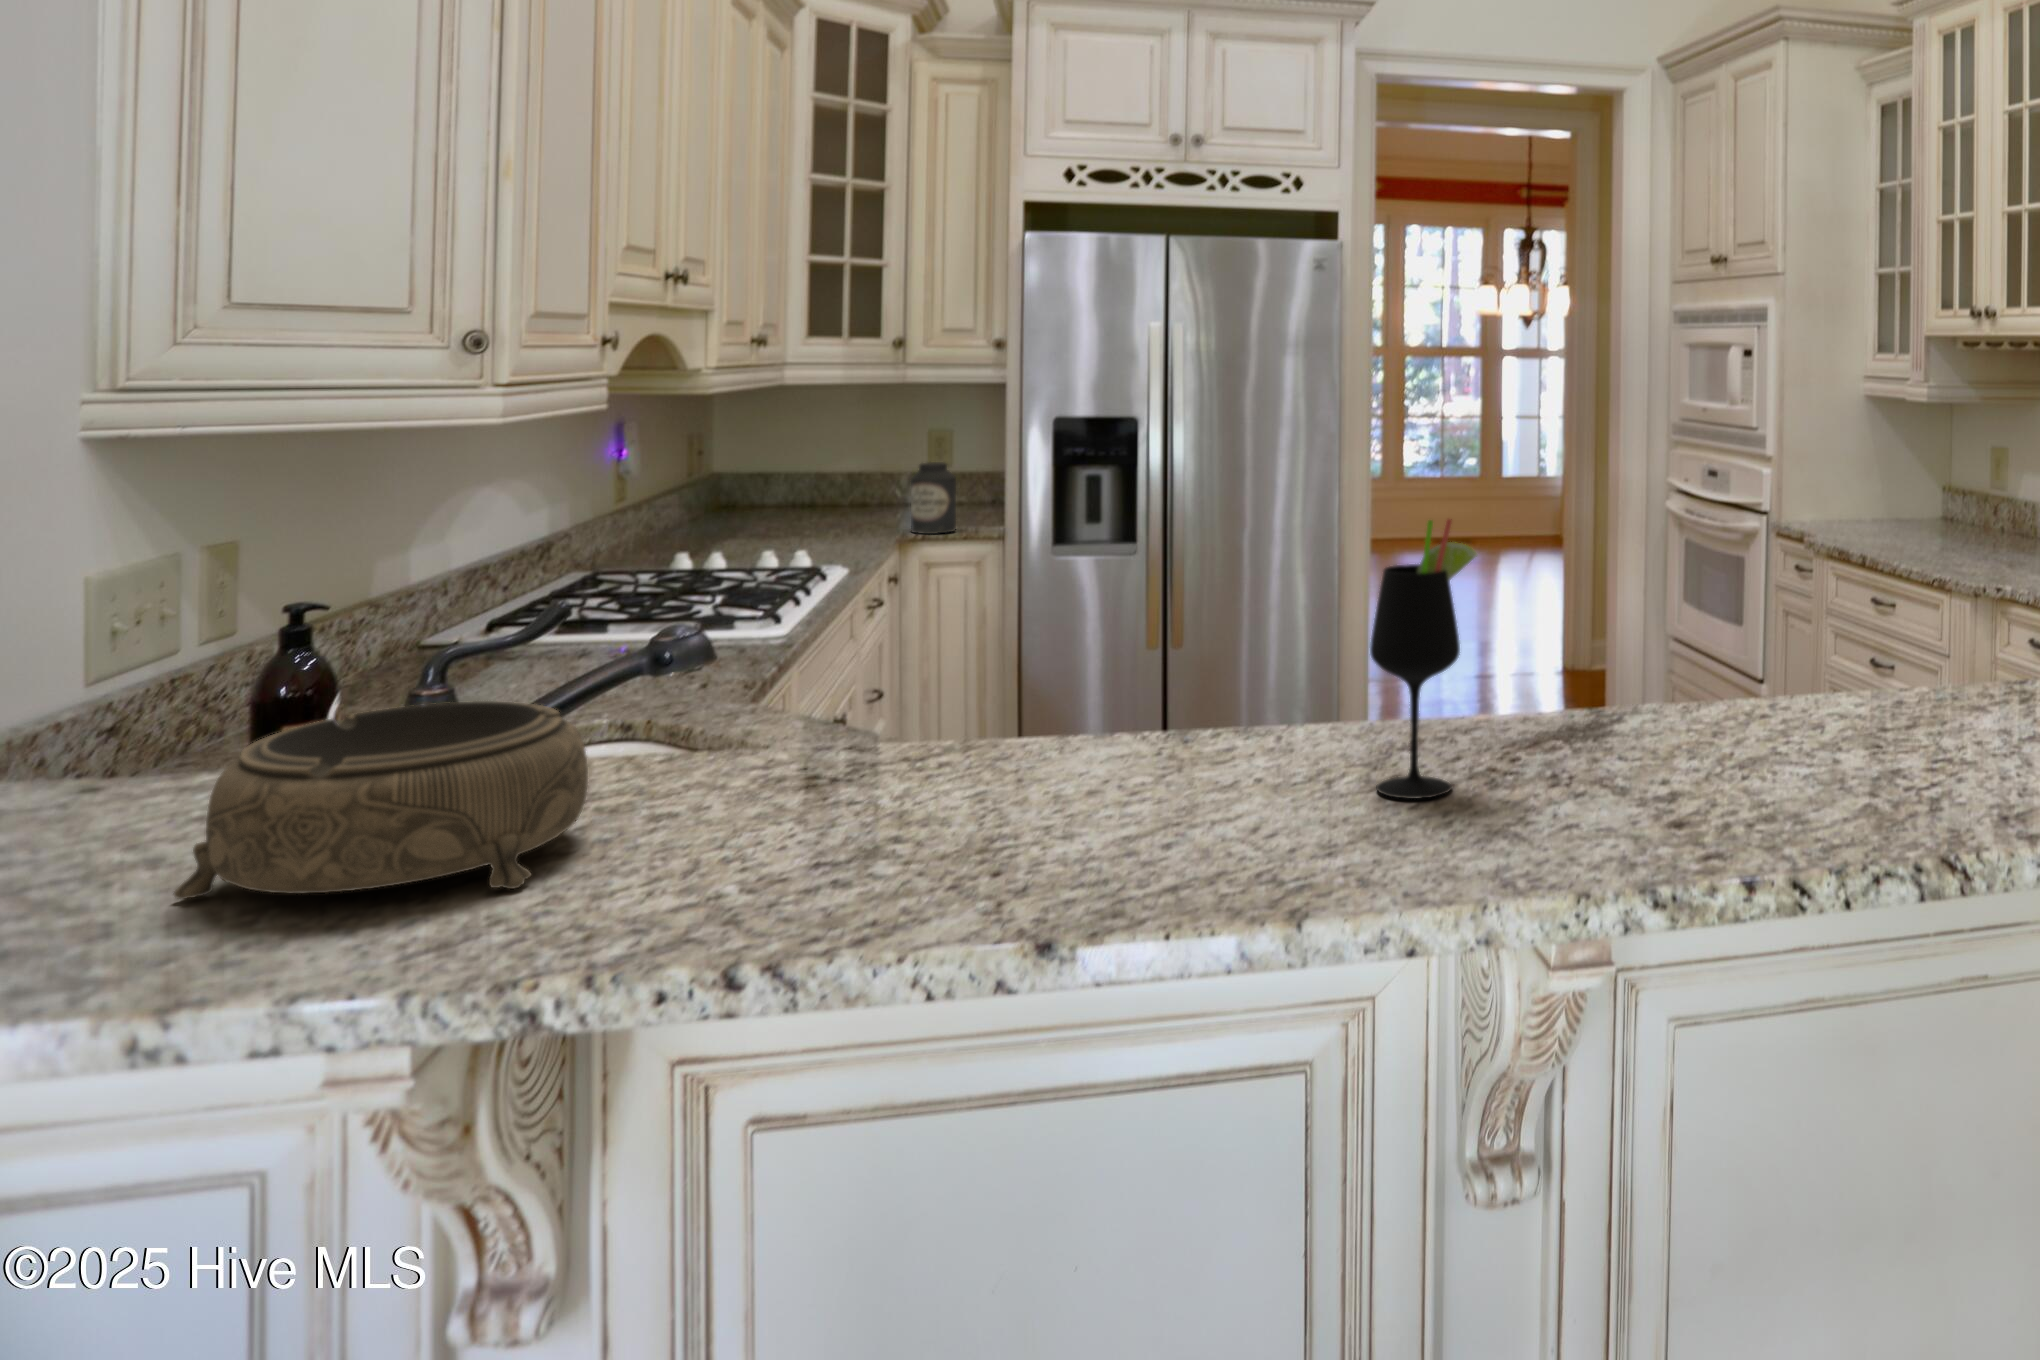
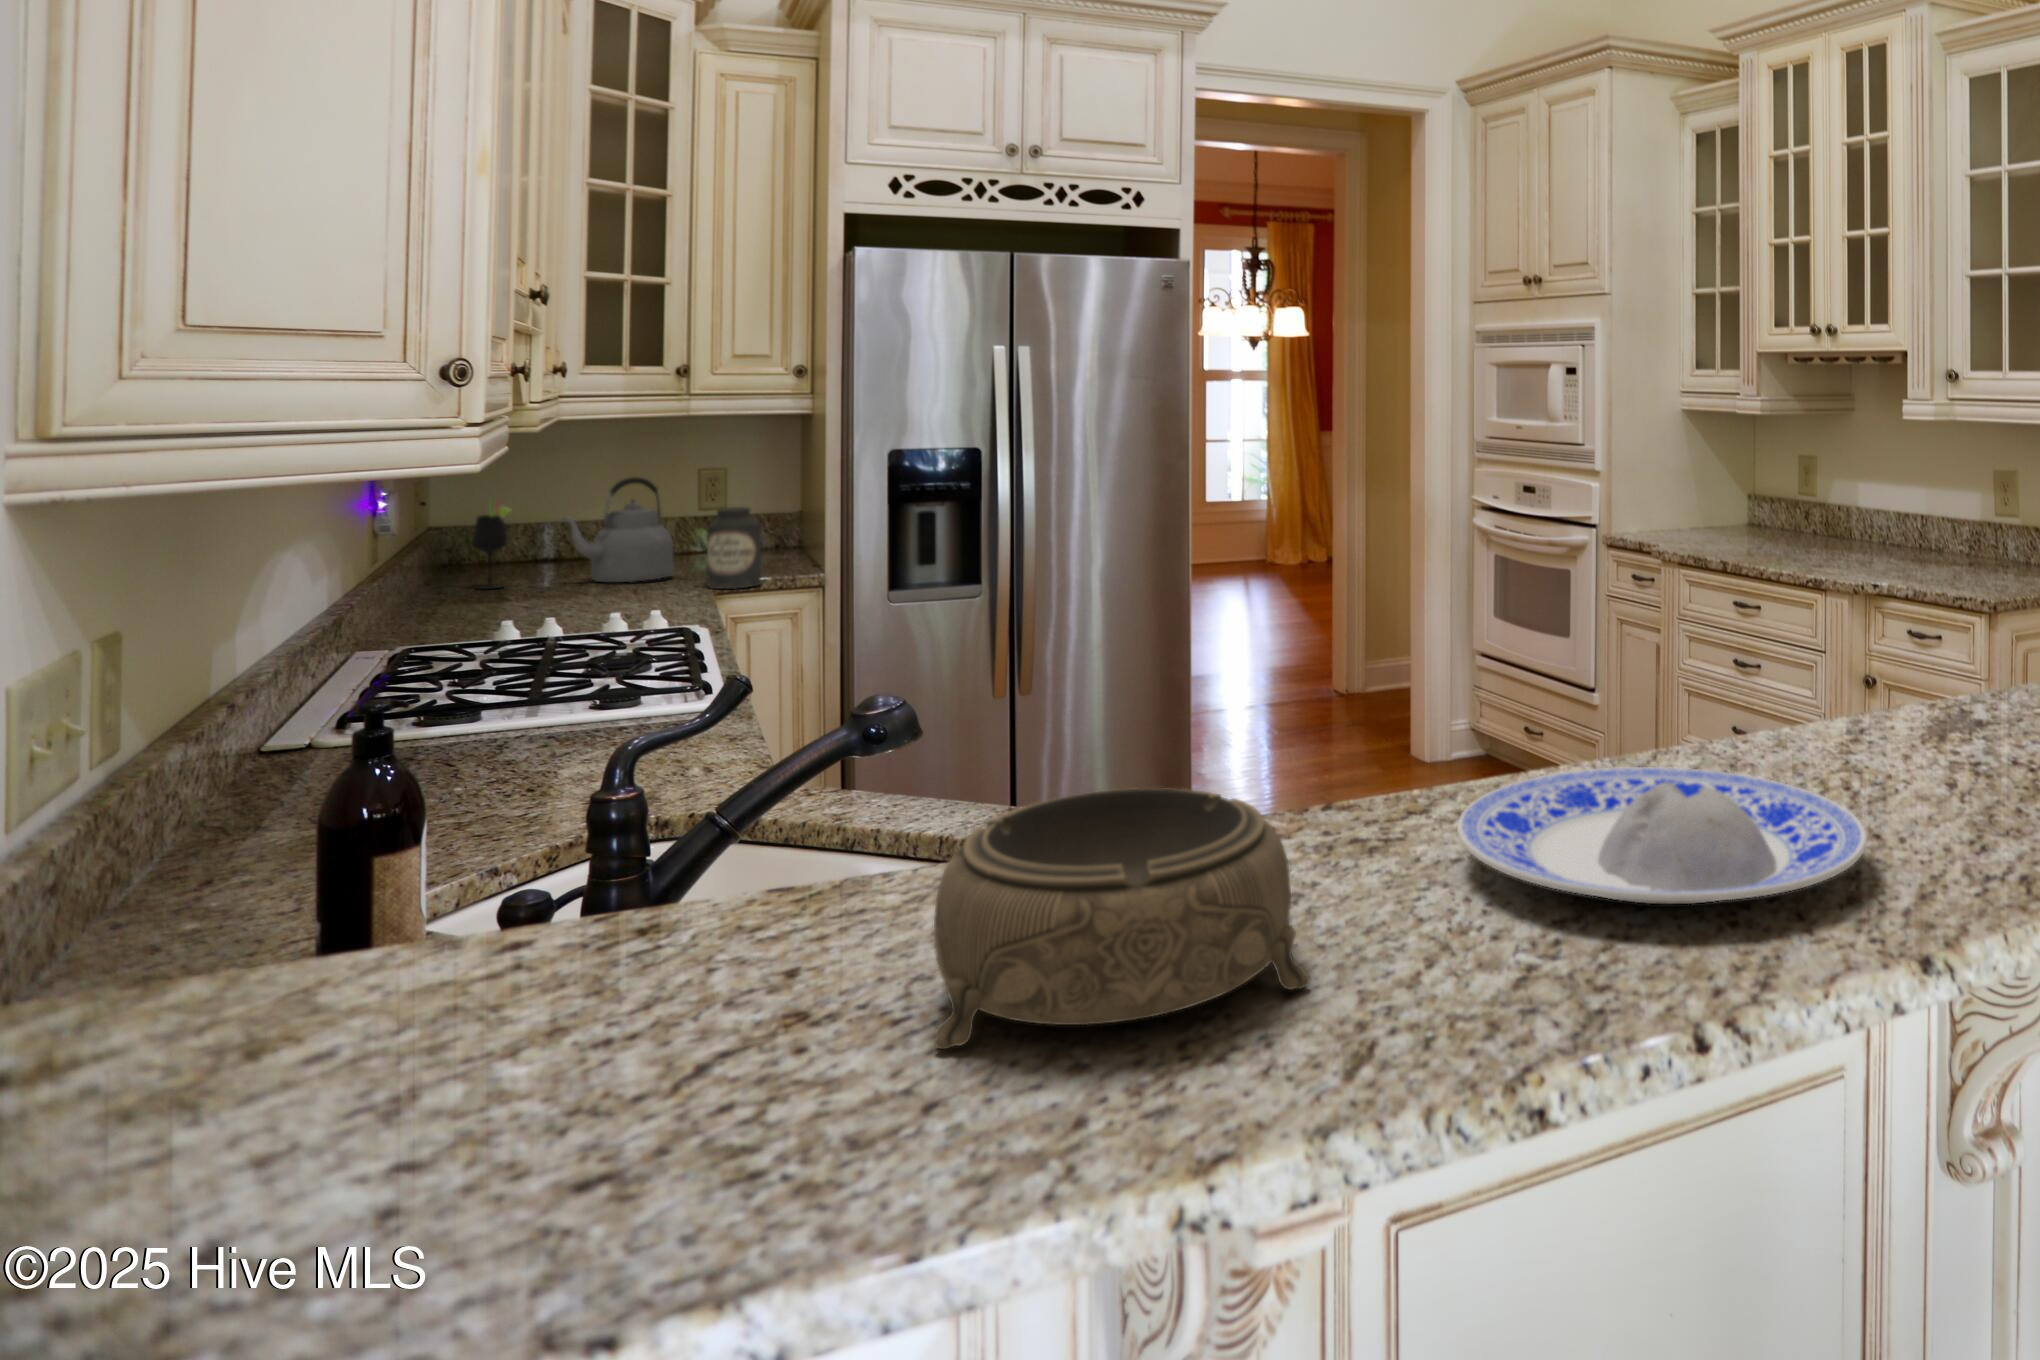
kettle: none [800,433,897,524] -> present [562,477,674,582]
wine glass: present [1370,519,1477,799] -> present [472,505,511,589]
plate: none [806,730,1229,861] -> present [1457,767,1867,904]

